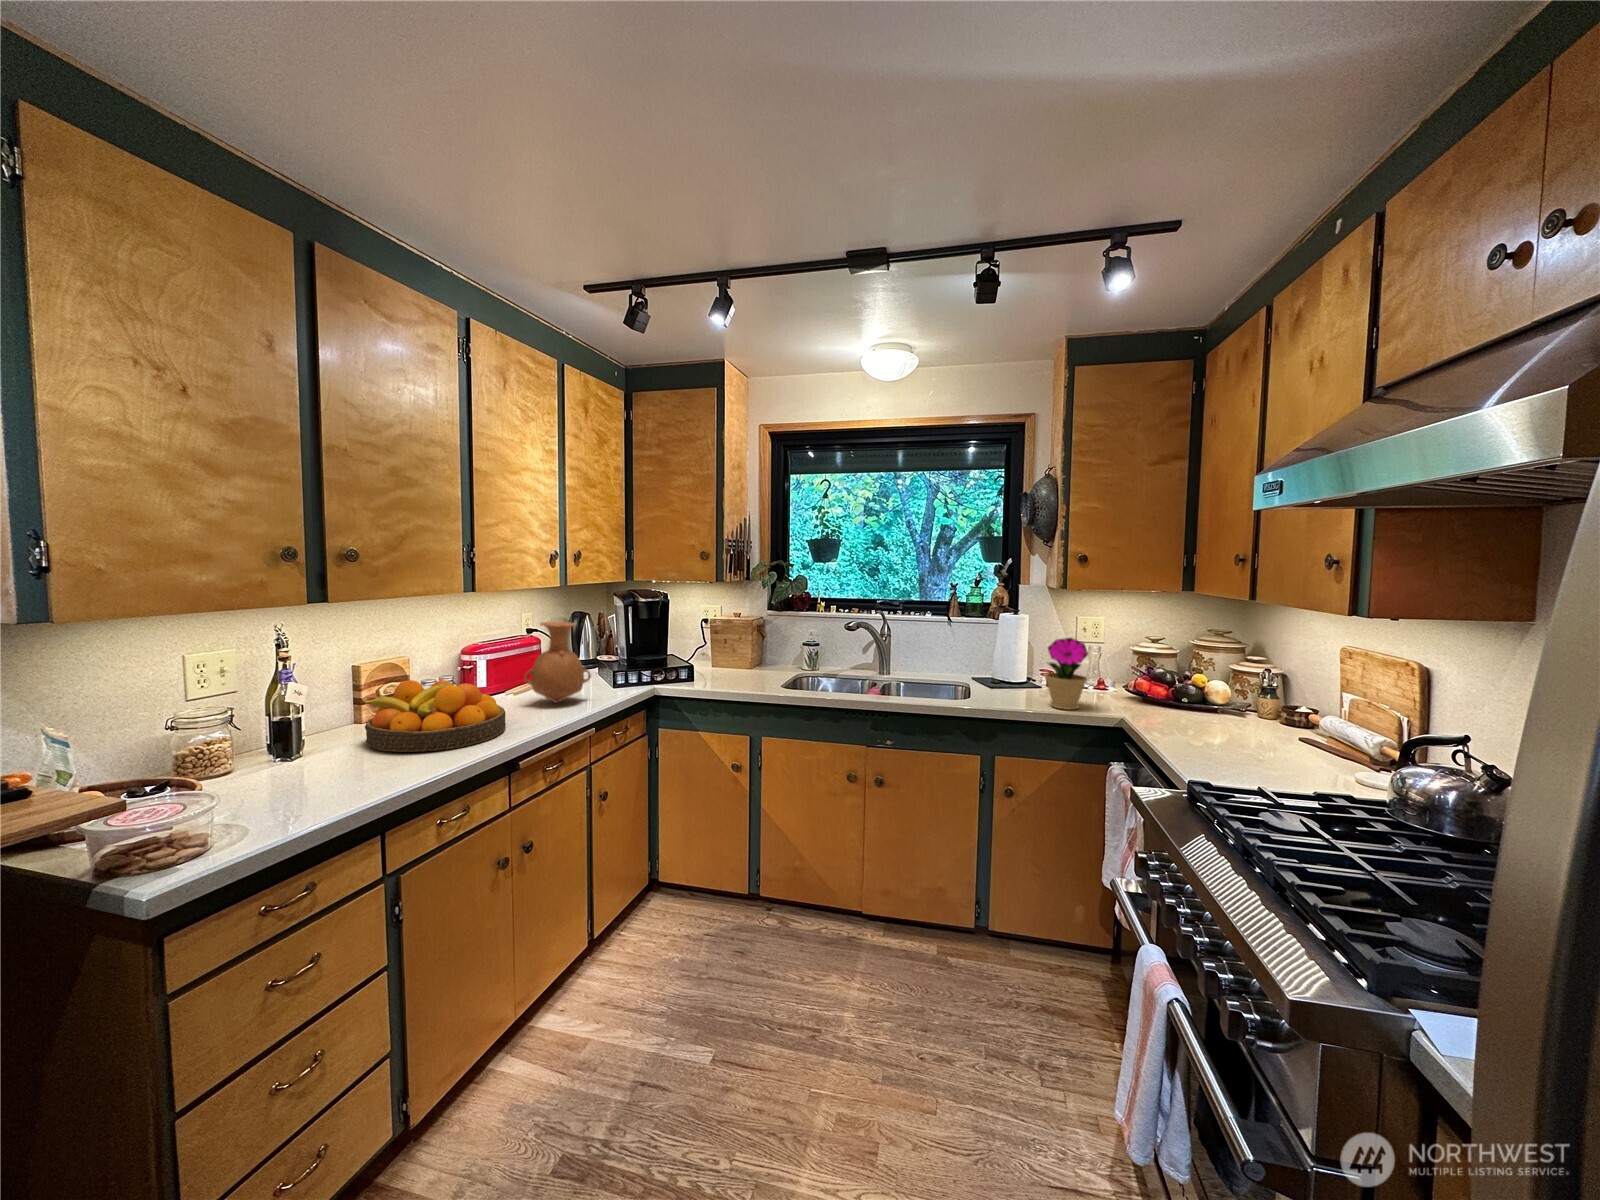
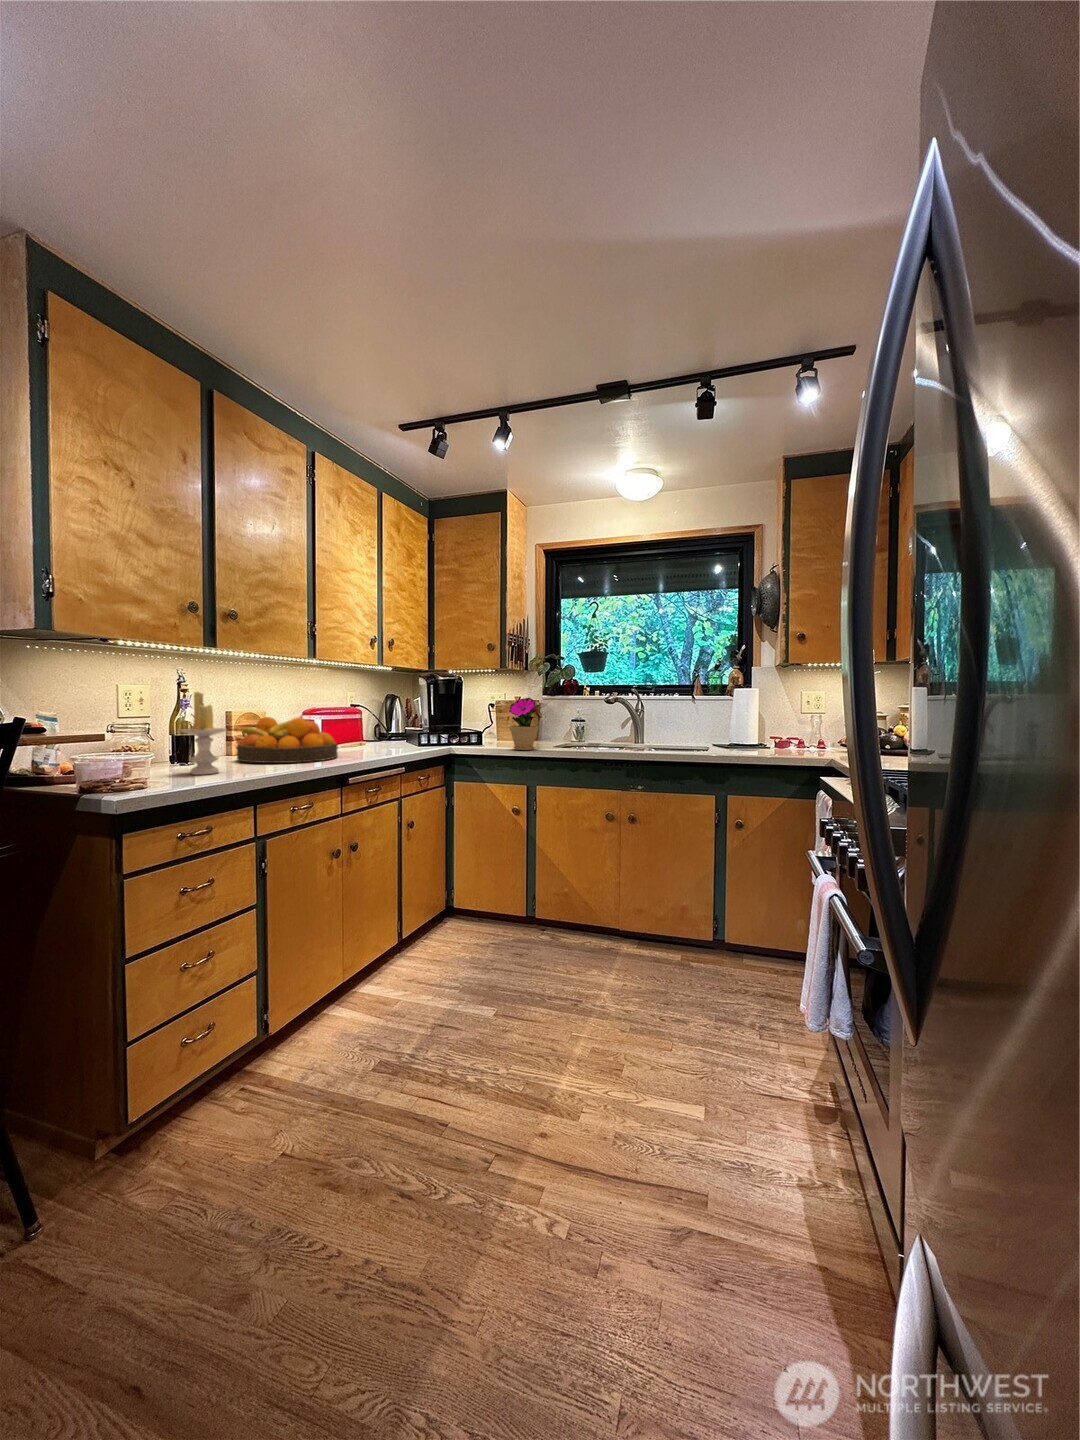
vase: present [525,622,591,703] -> none [350,686,401,749]
flower pot: present [1045,638,1088,710] -> present [509,698,538,750]
candle: none [273,677,344,794] -> present [181,692,226,775]

